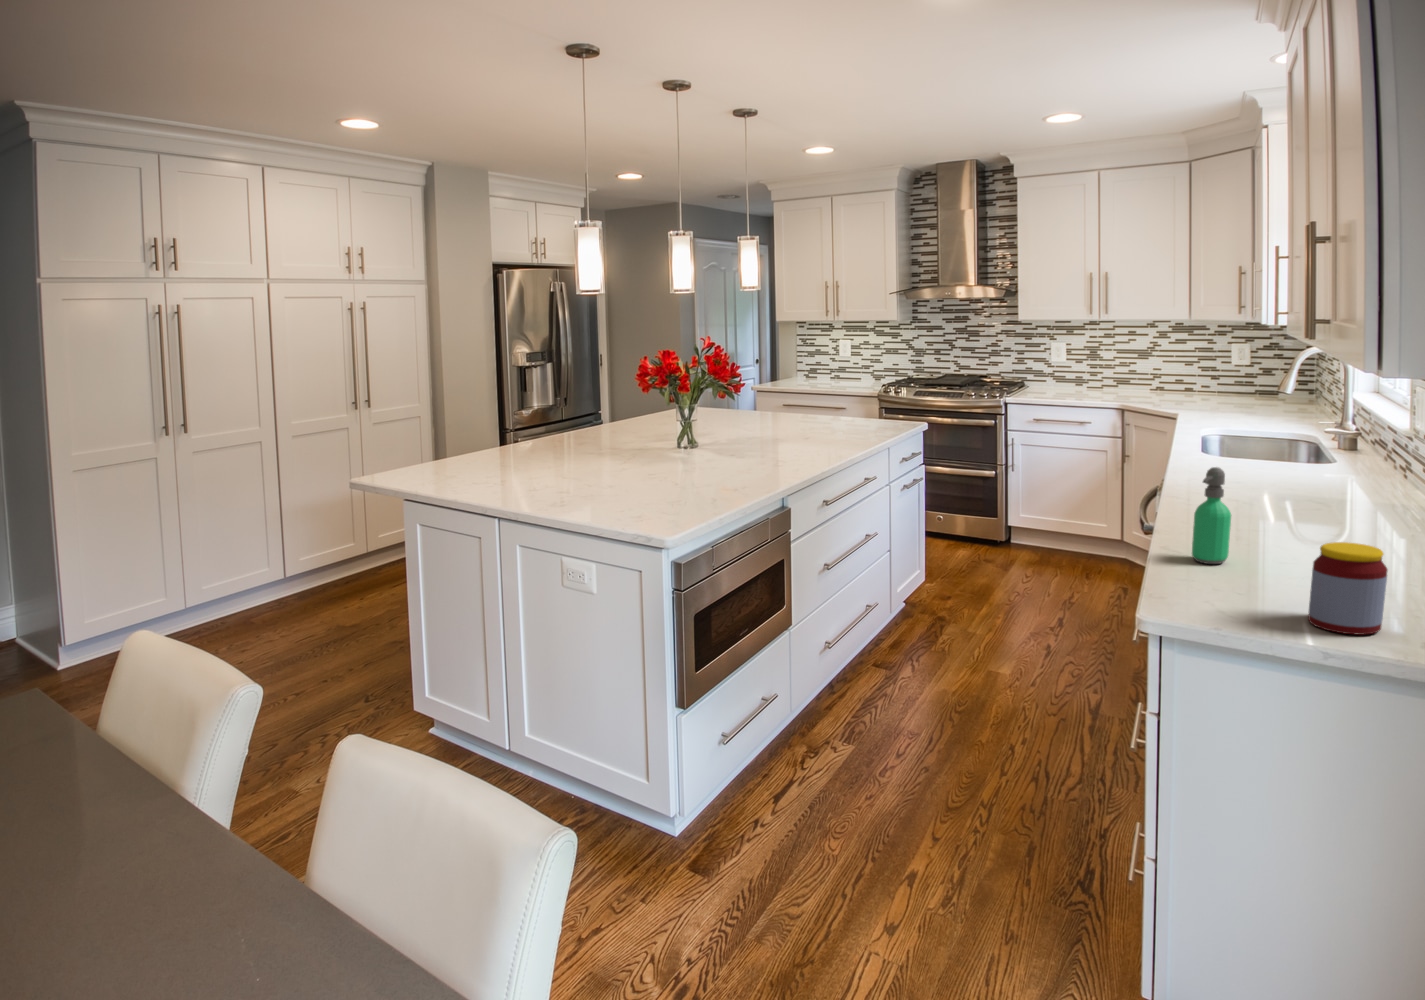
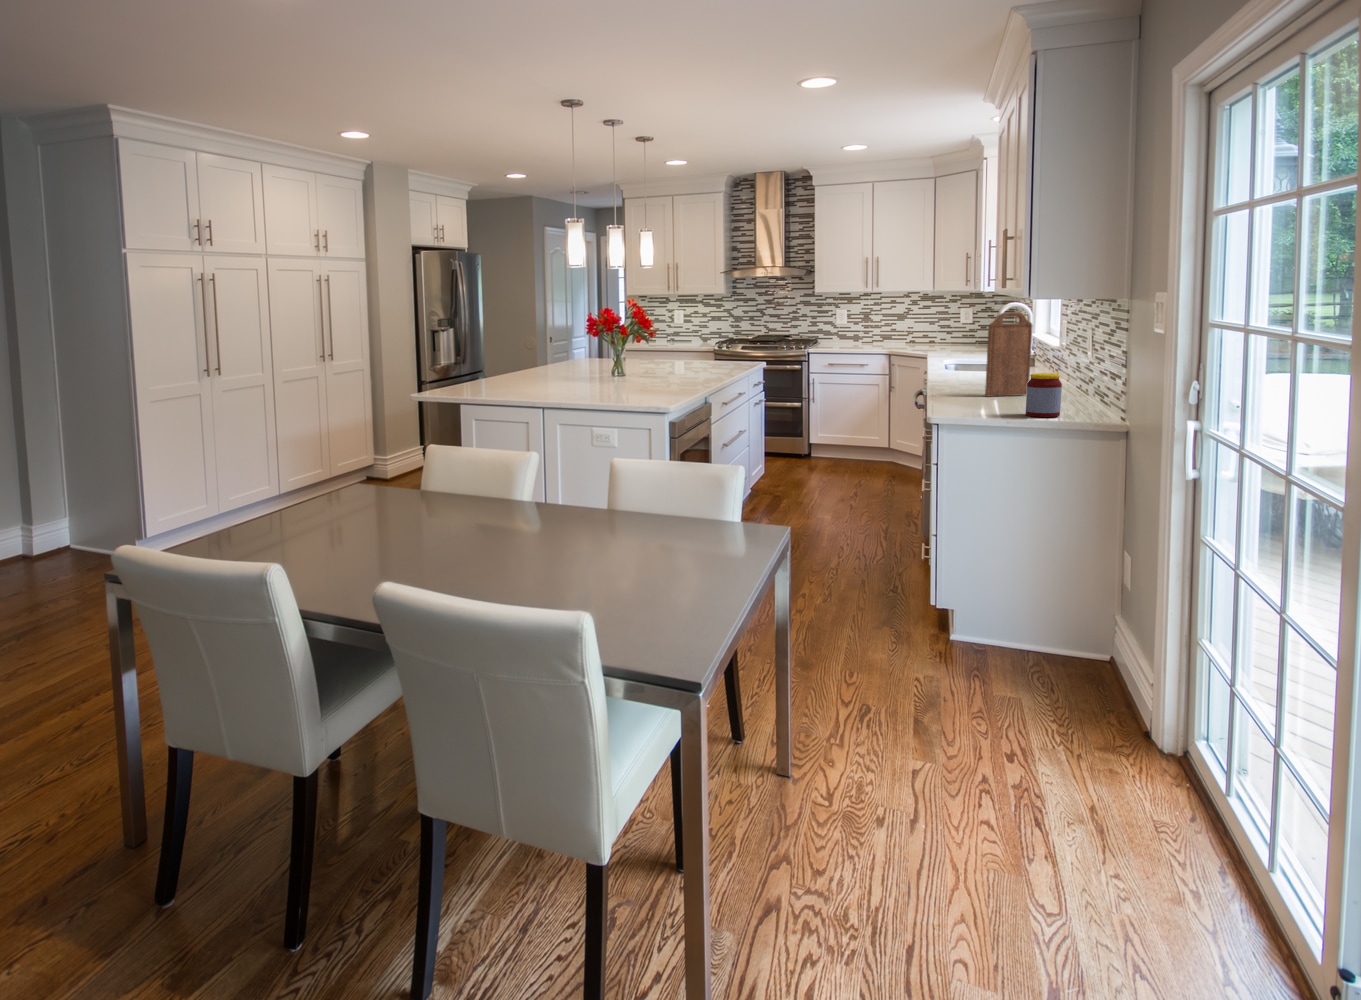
cutting board: none [1239,400,1334,545] -> present [985,312,1032,397]
soap dispenser: present [1192,467,1231,564] -> none [962,347,983,402]

